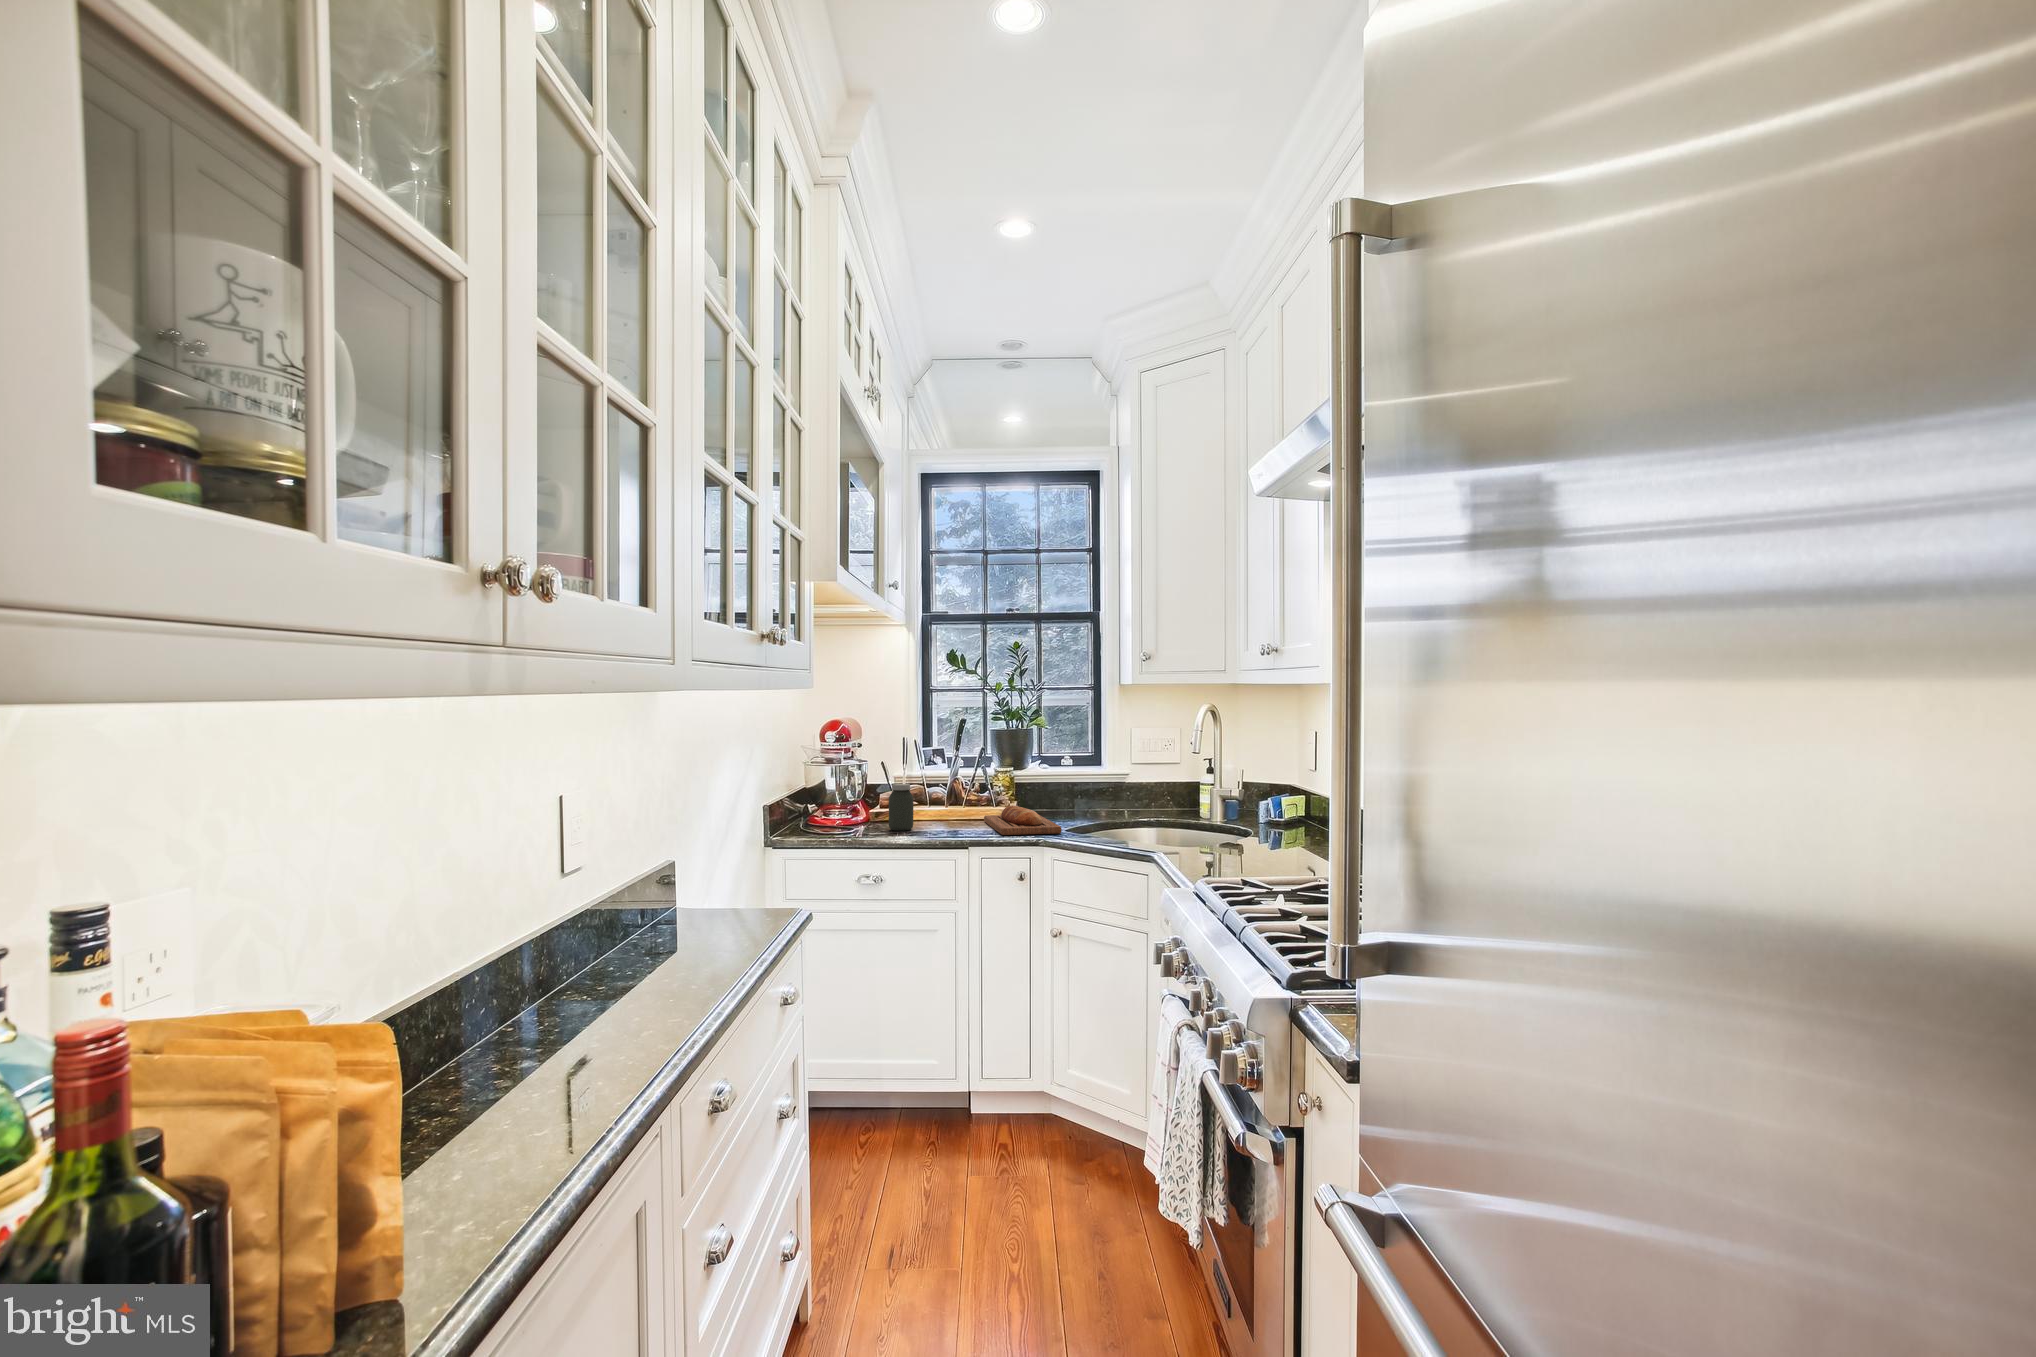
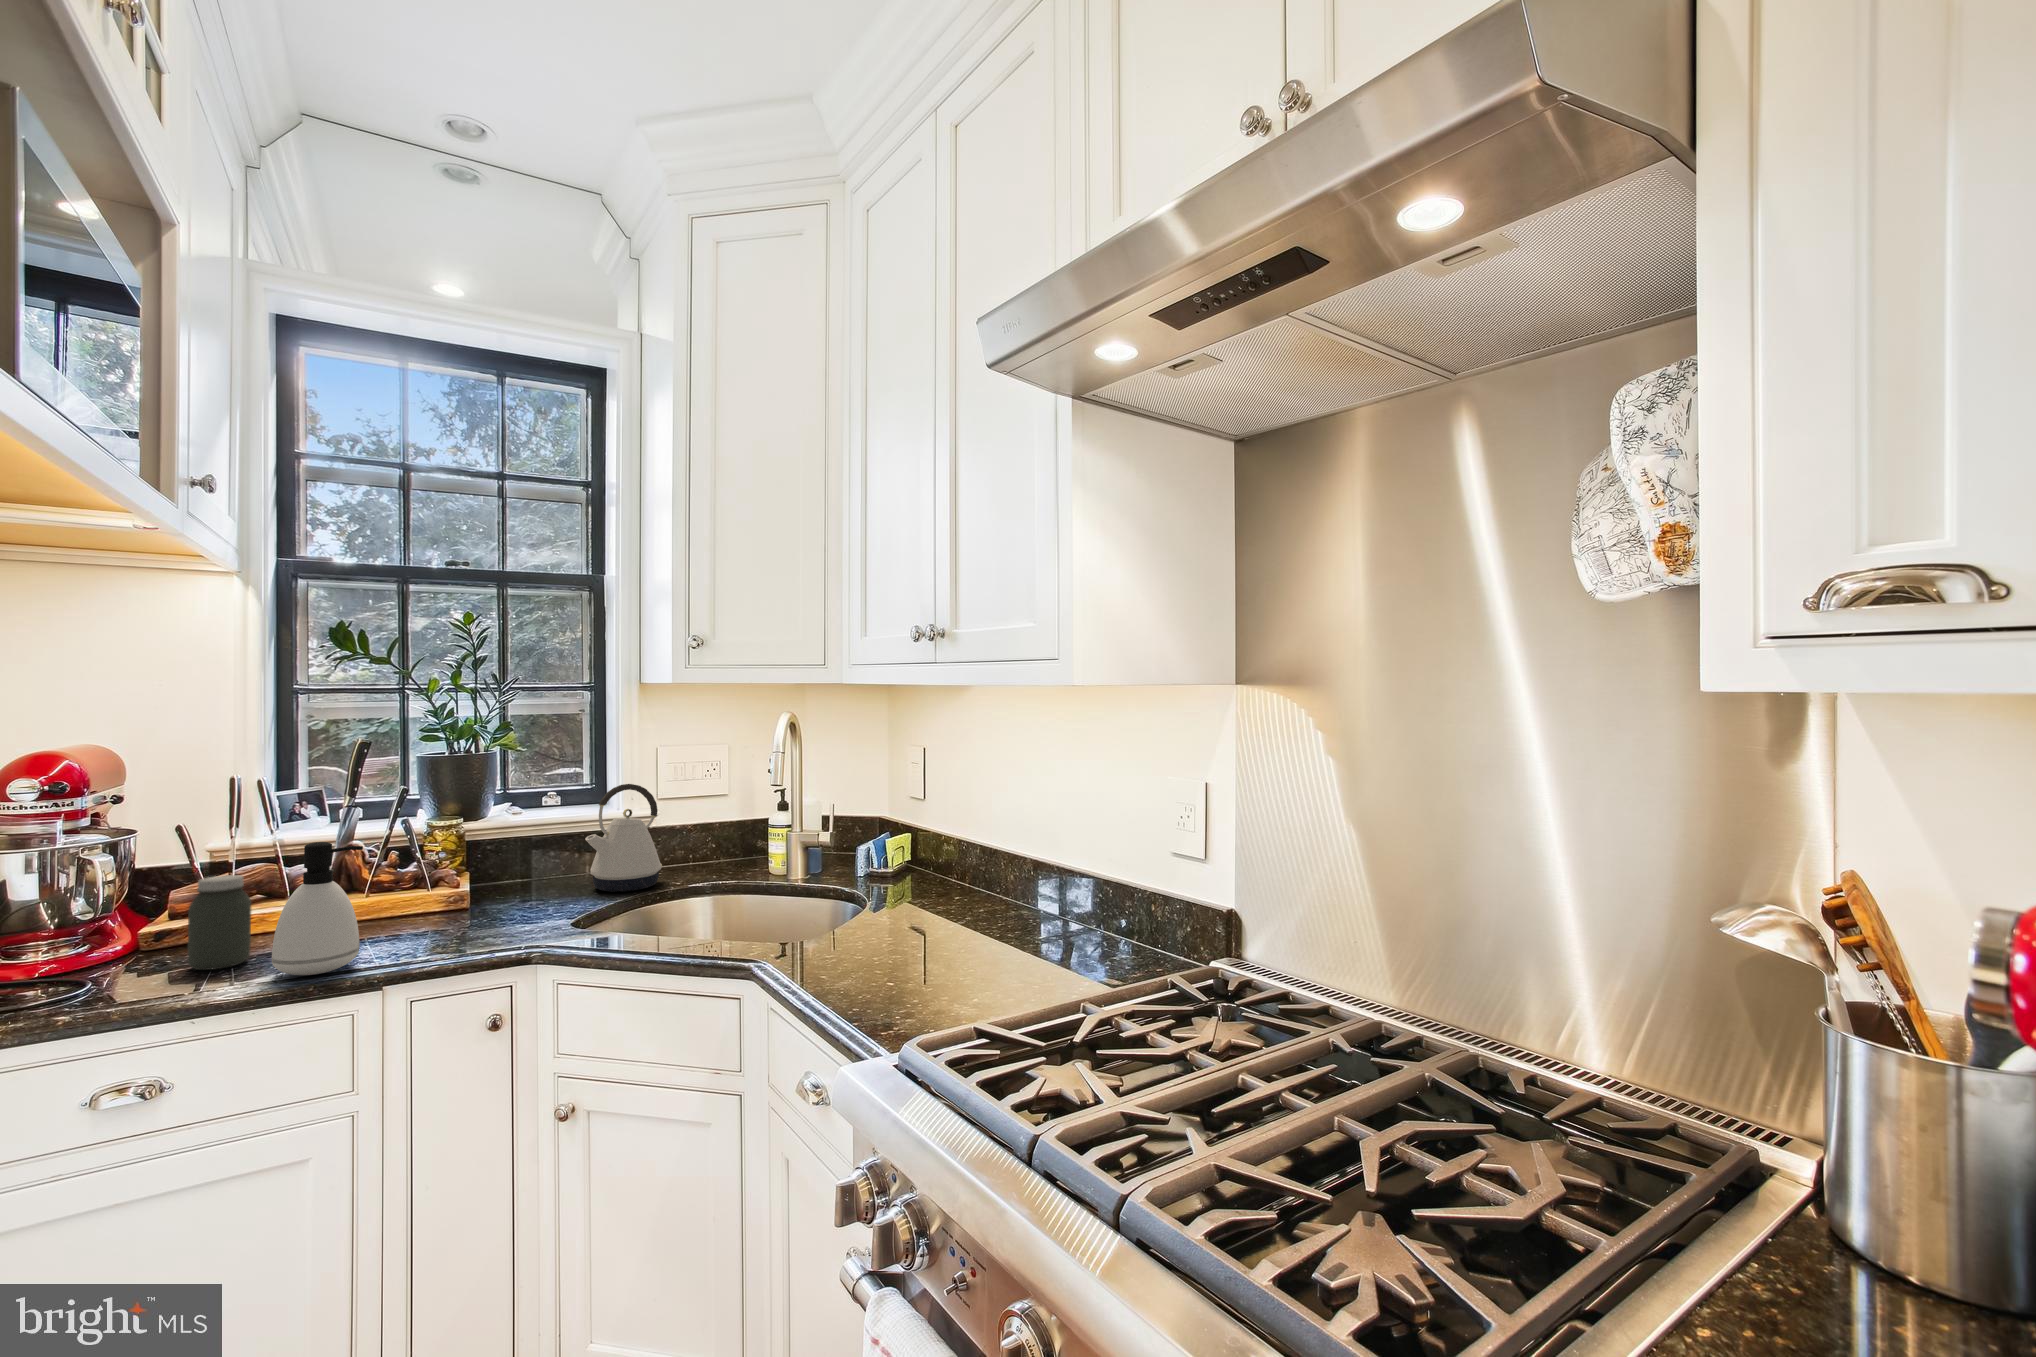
kettle: none [1079,750,1128,820] -> present [585,784,662,892]
soap dispenser: none [922,767,960,836] -> present [272,842,363,975]
bread loaf: present [984,806,1062,835] -> none [408,887,567,951]

